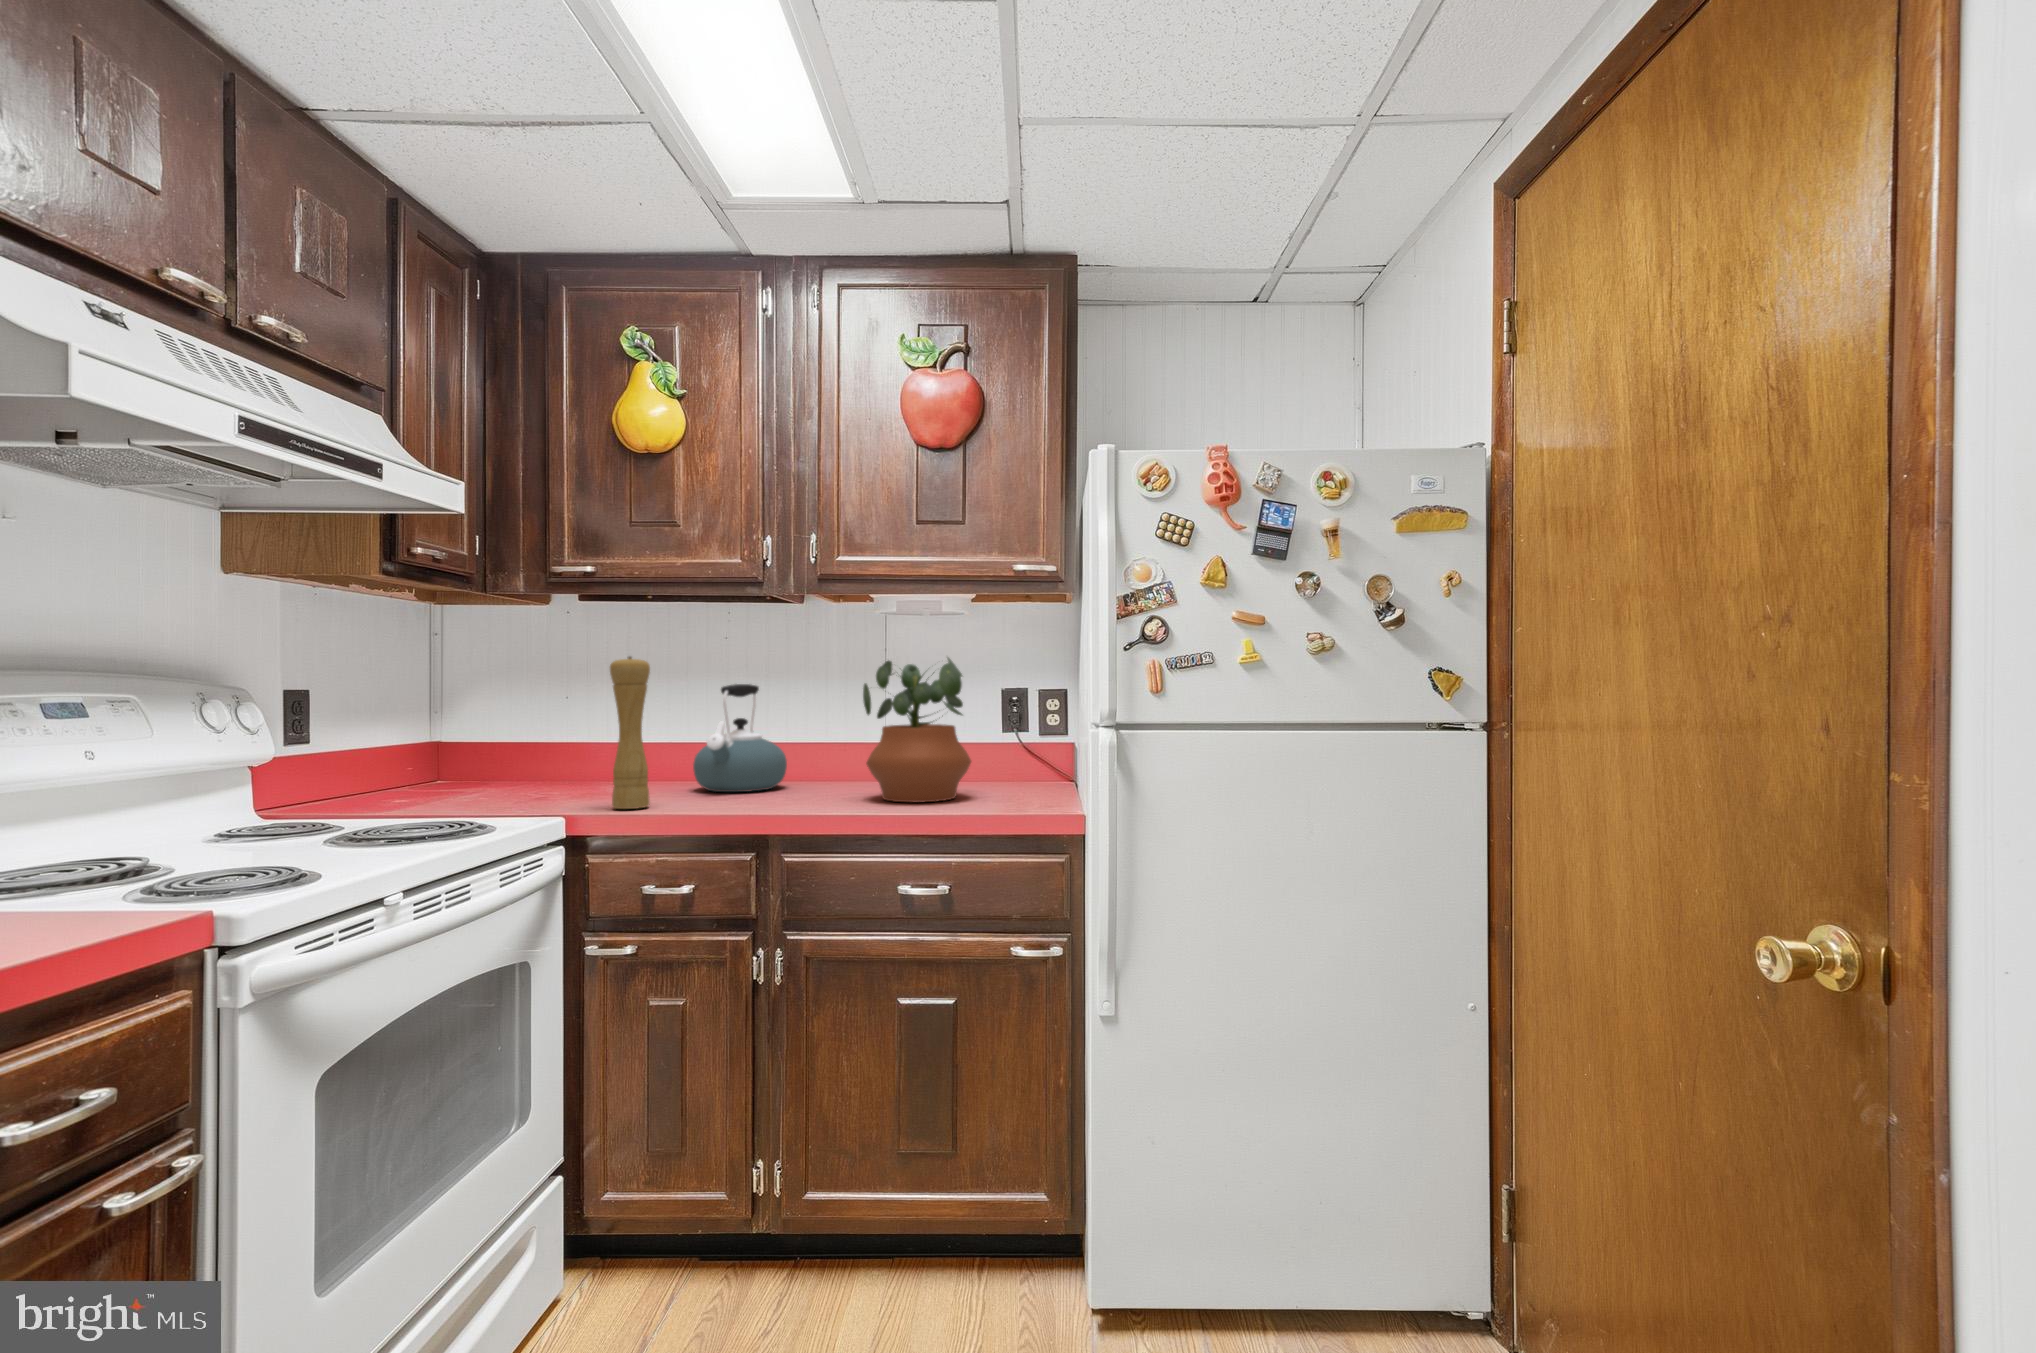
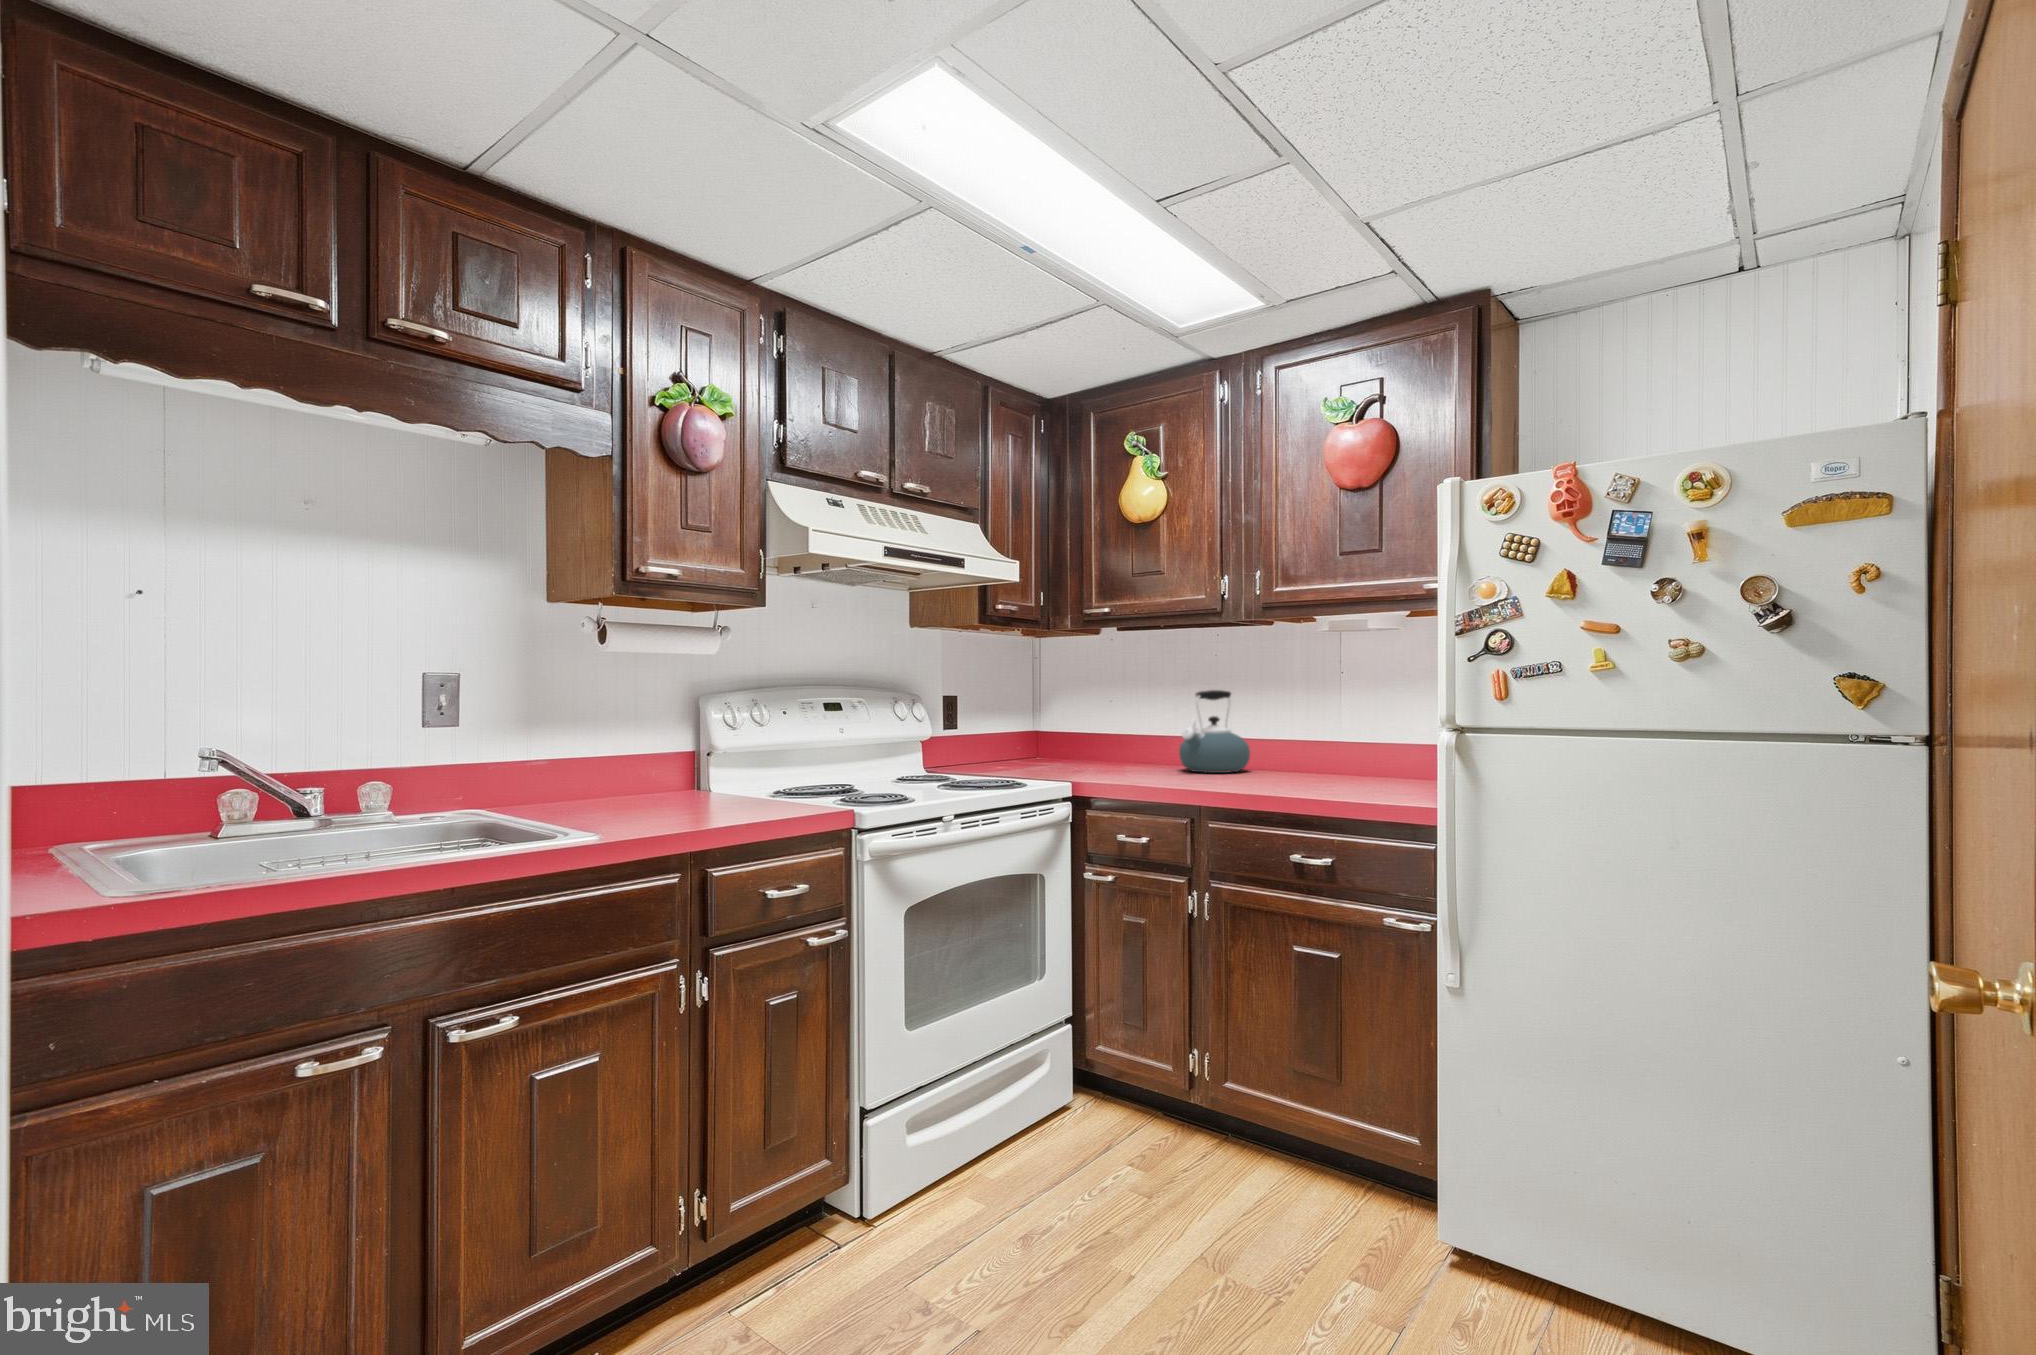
pepper mill: present [610,657,650,809] -> none [1106,671,1133,778]
potted plant: present [863,657,971,802] -> none [1284,666,1382,789]

